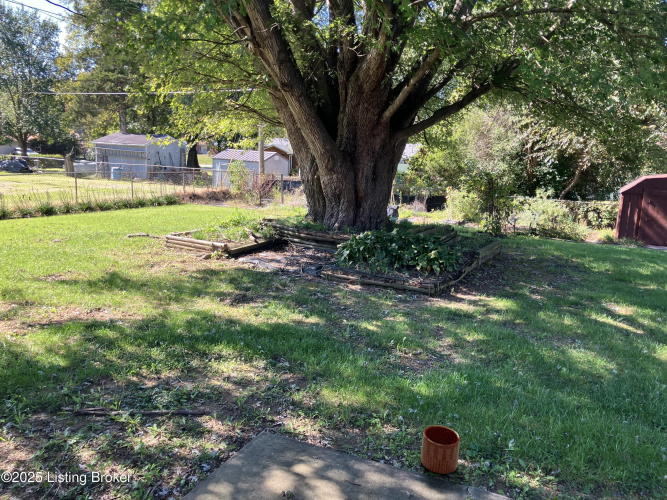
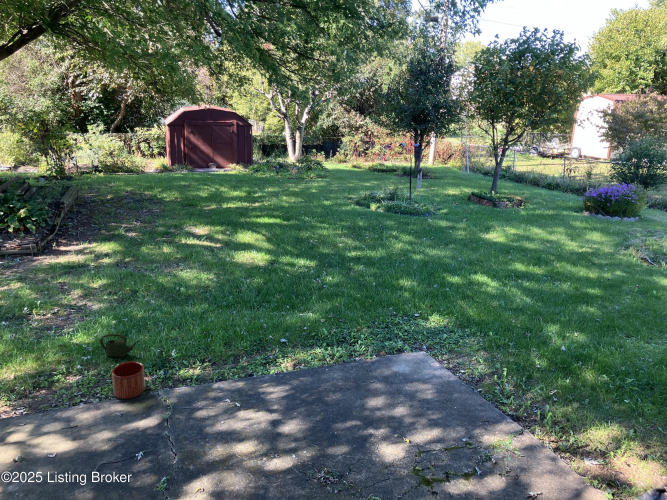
watering can: none [436,388,475,421] -> present [100,334,140,357]

